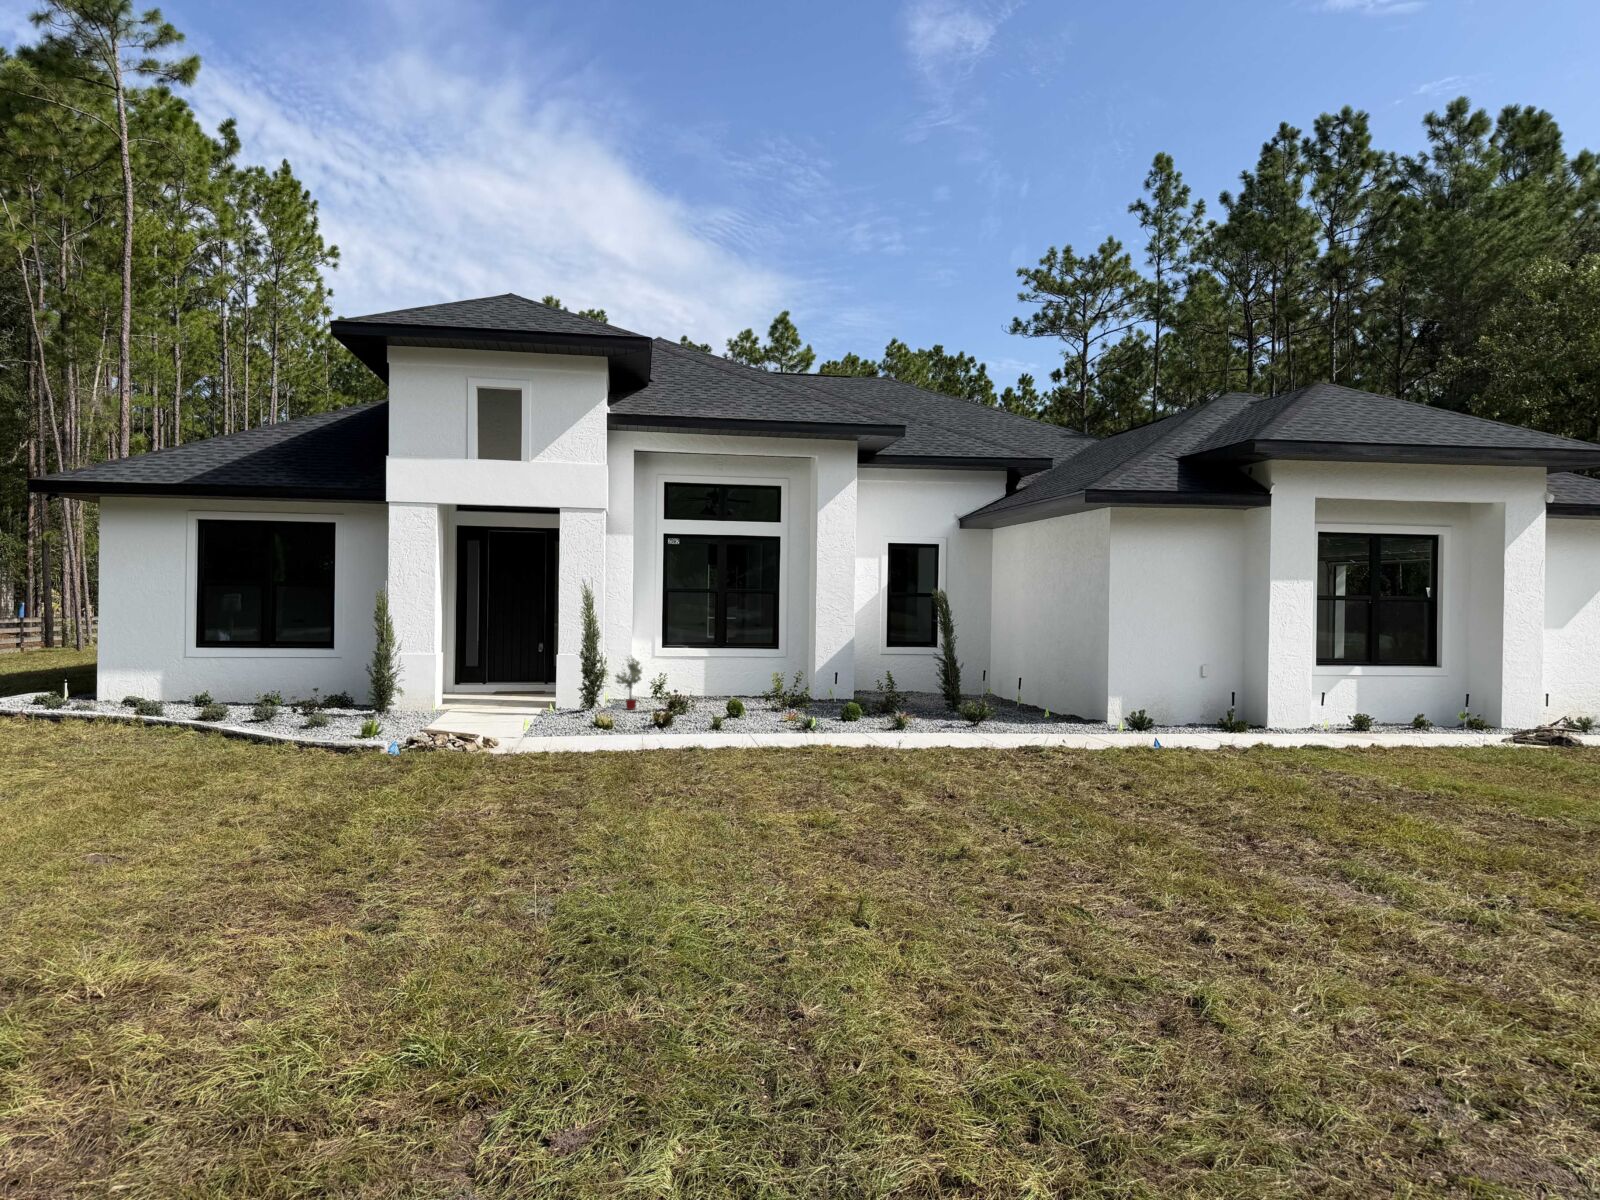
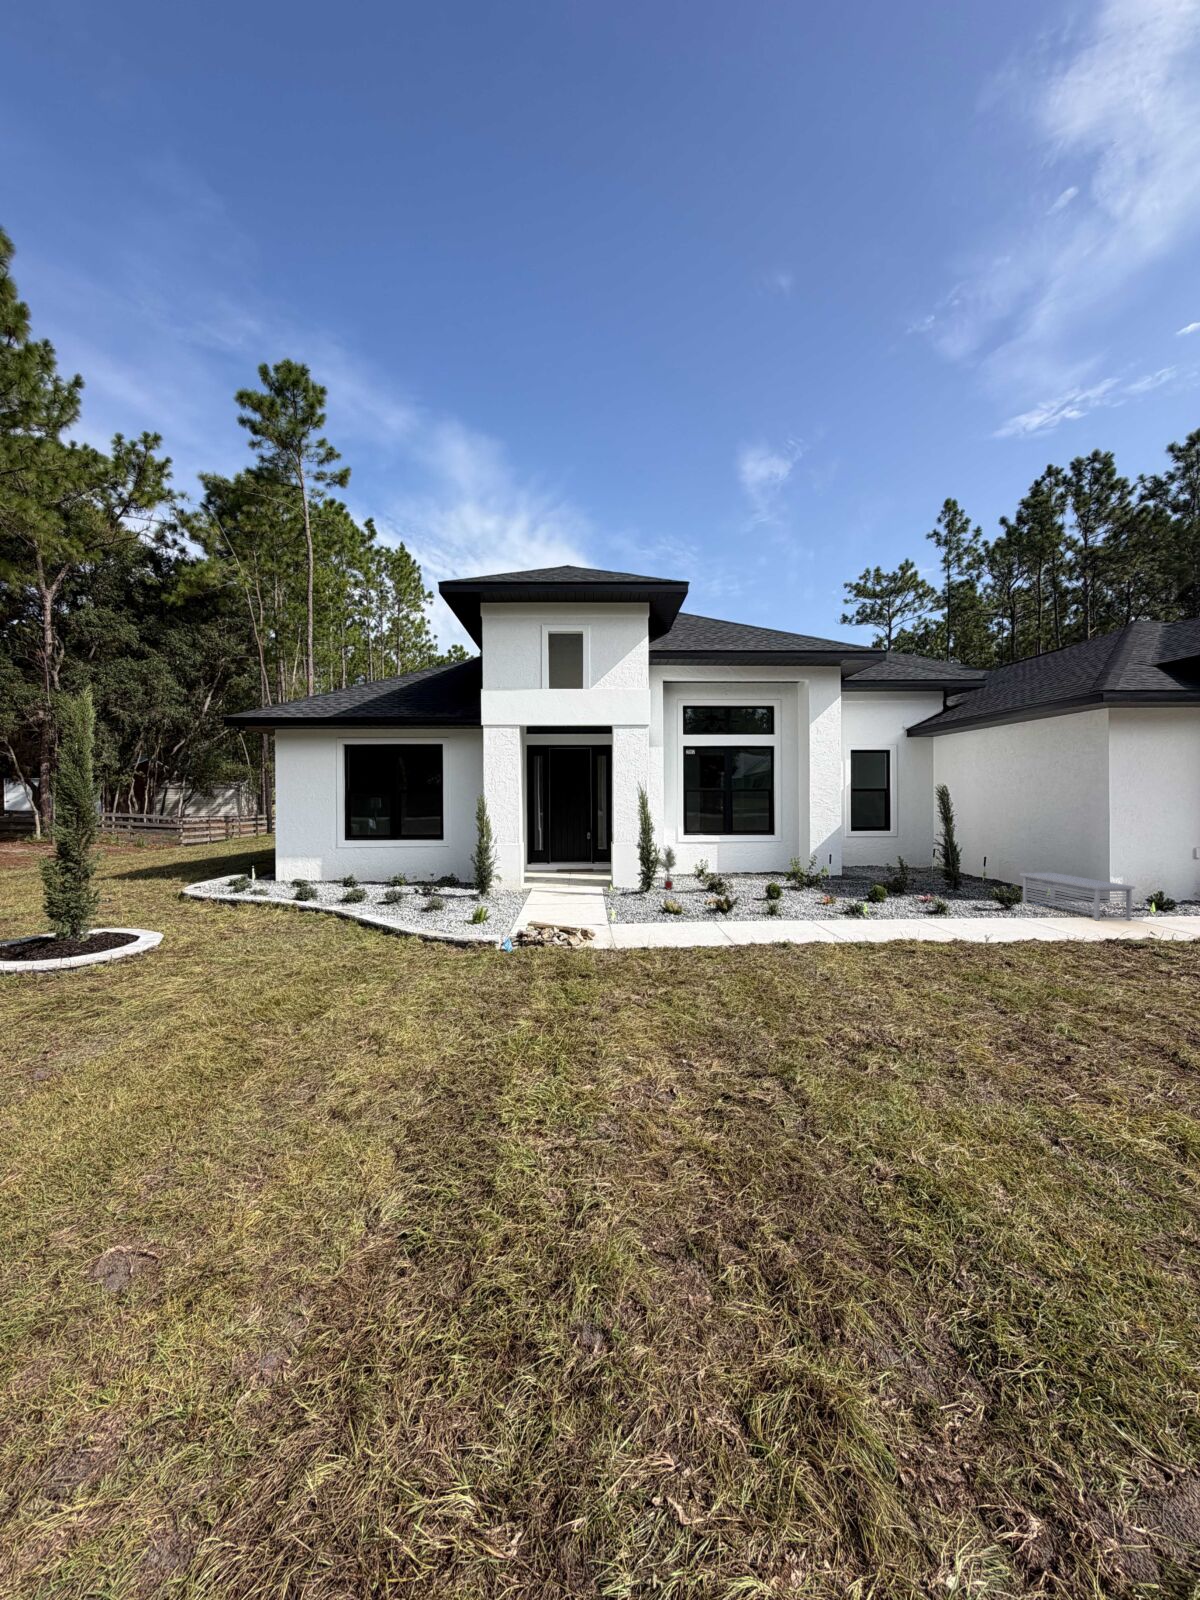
storage bench: none [1018,684,1095,730] -> present [1020,873,1135,921]

